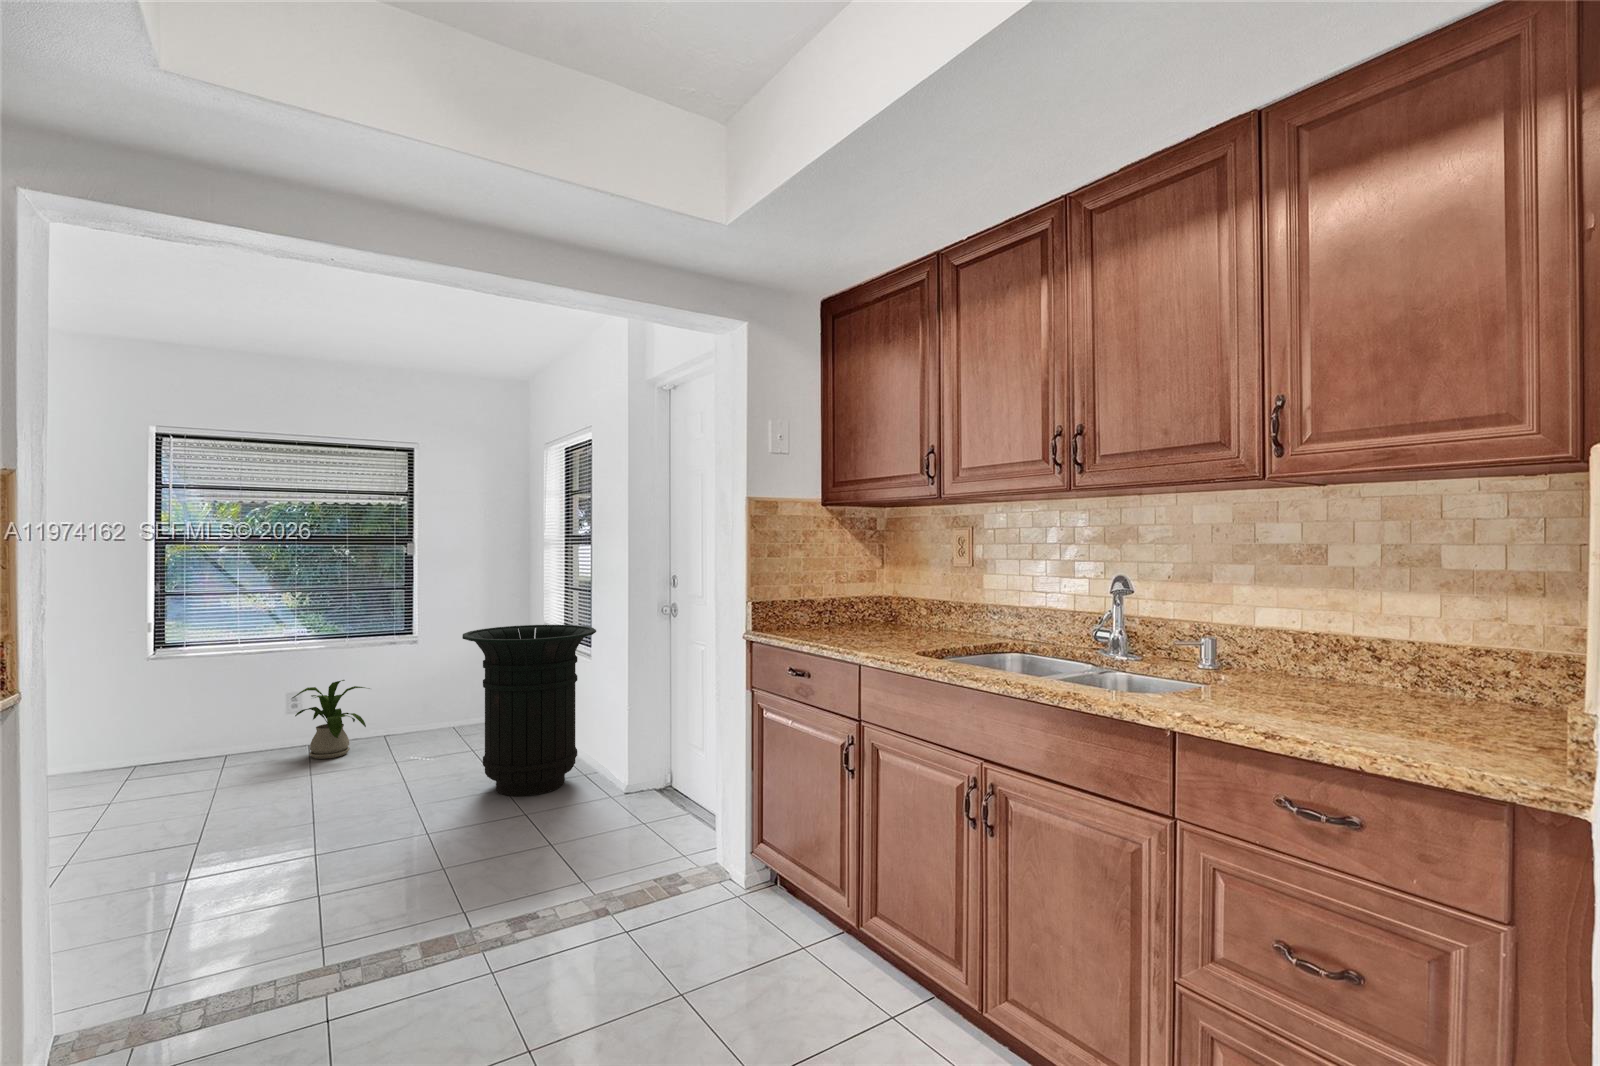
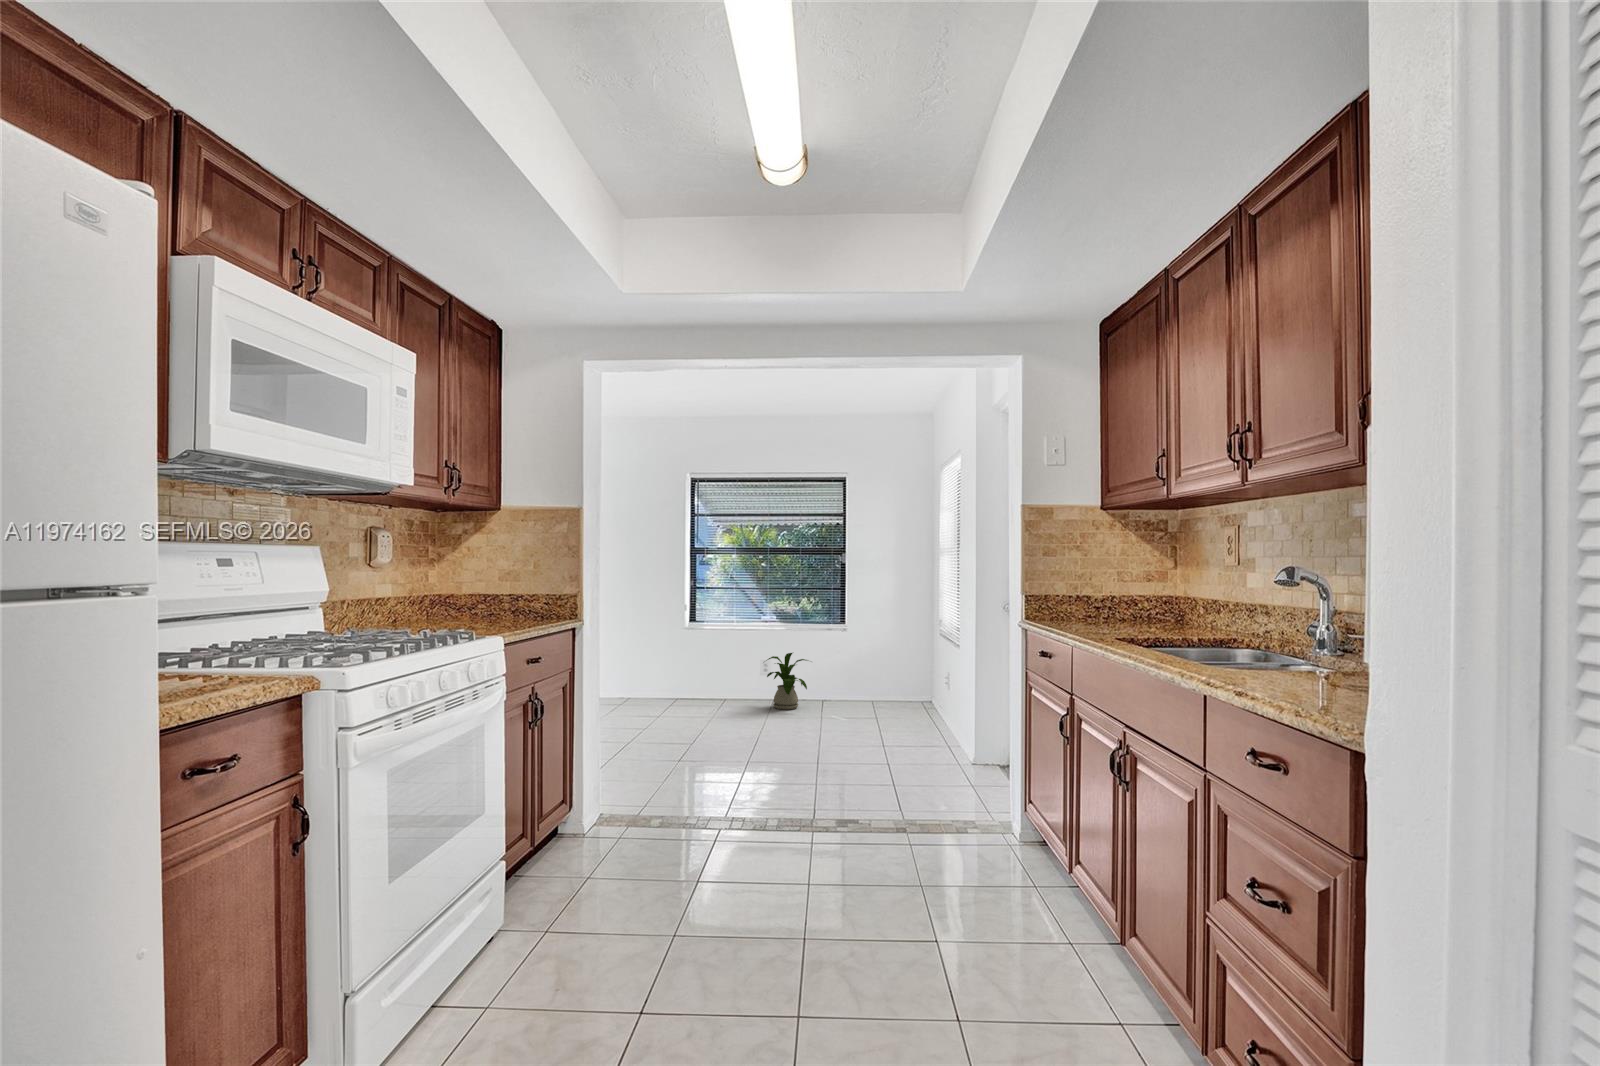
trash can: present [462,625,596,796] -> none [854,618,957,753]

